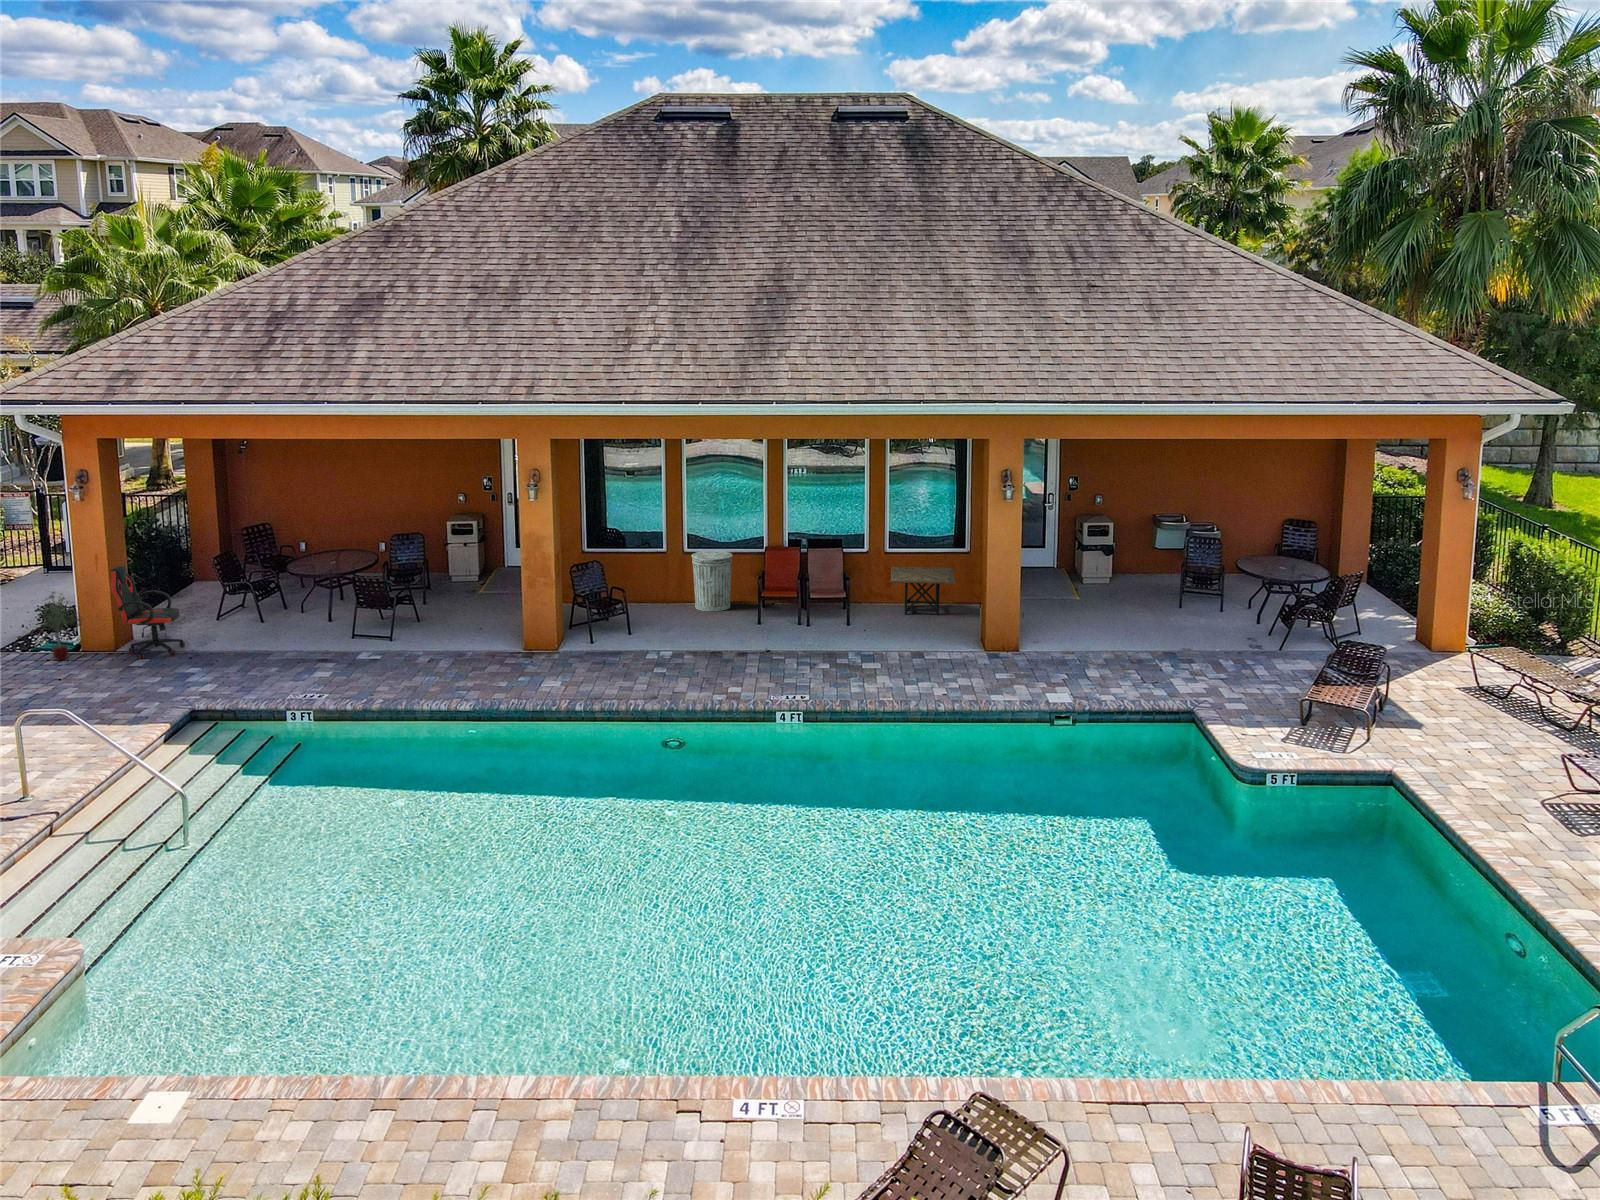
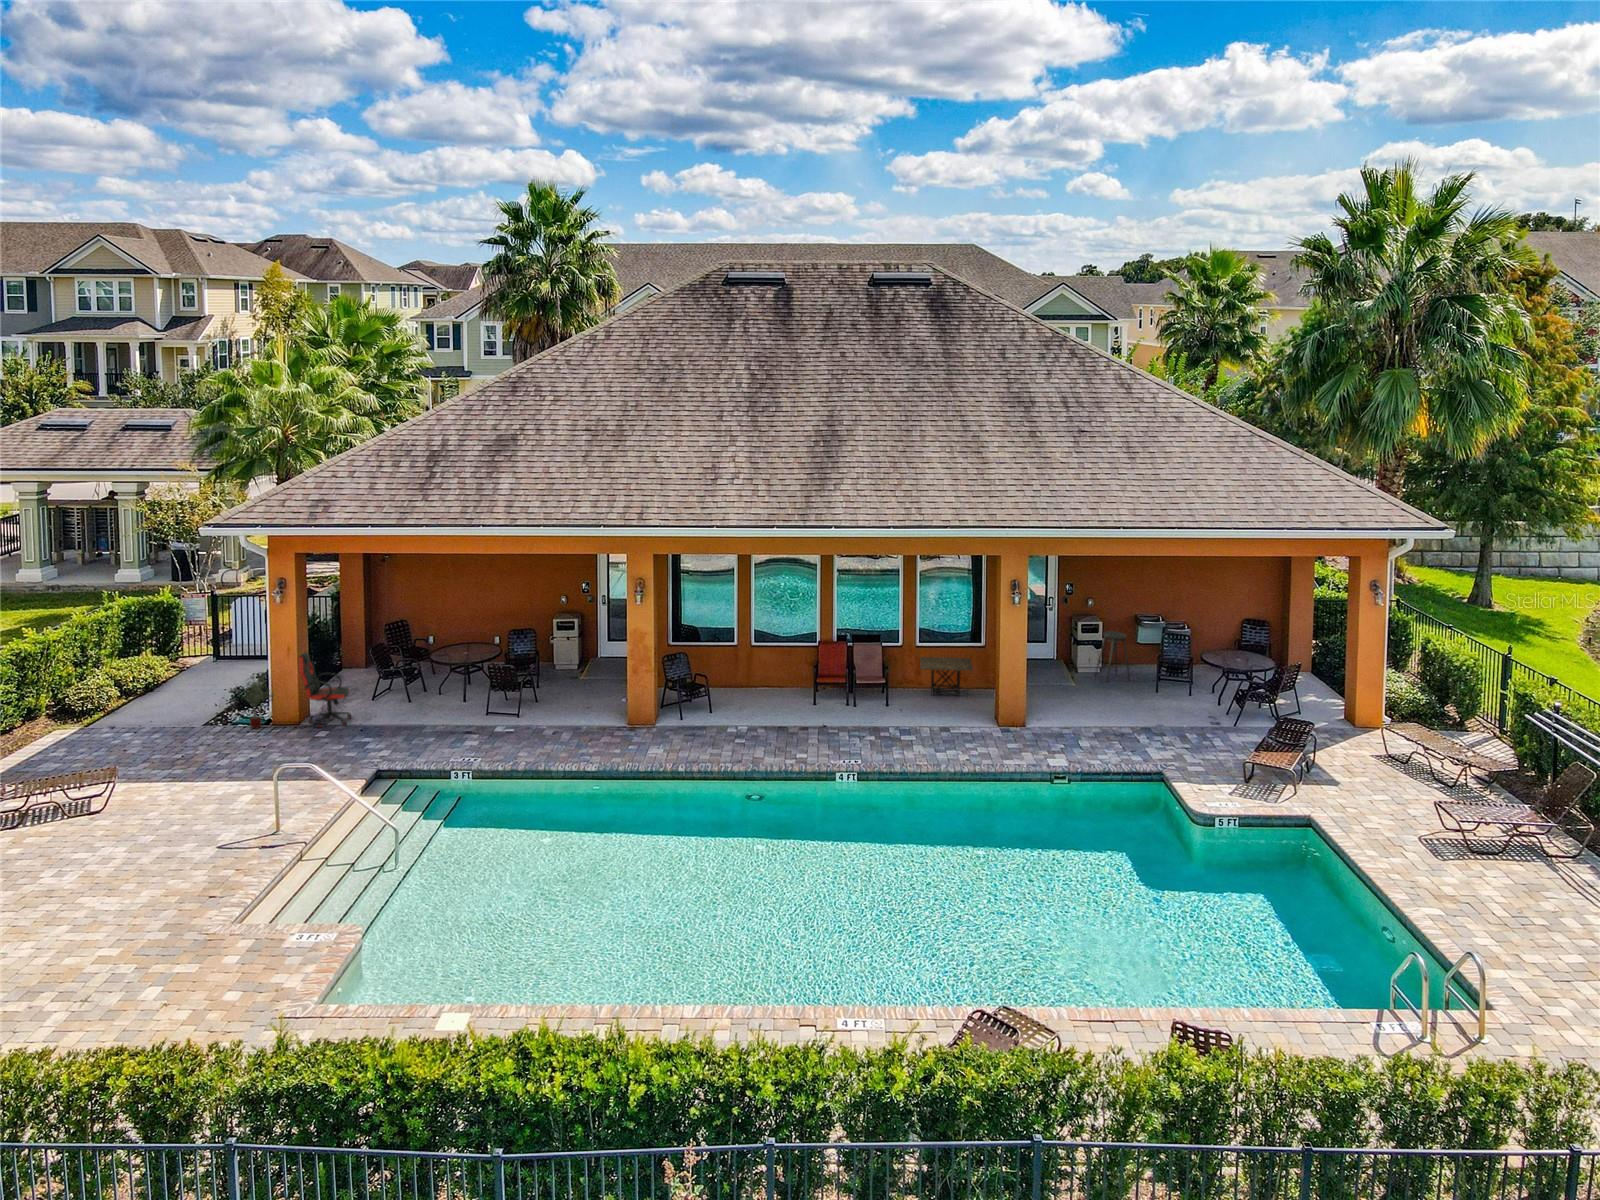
stool: none [1103,535,1146,597] -> present [1095,631,1130,680]
trash can: present [692,551,733,611] -> none [756,642,790,692]

